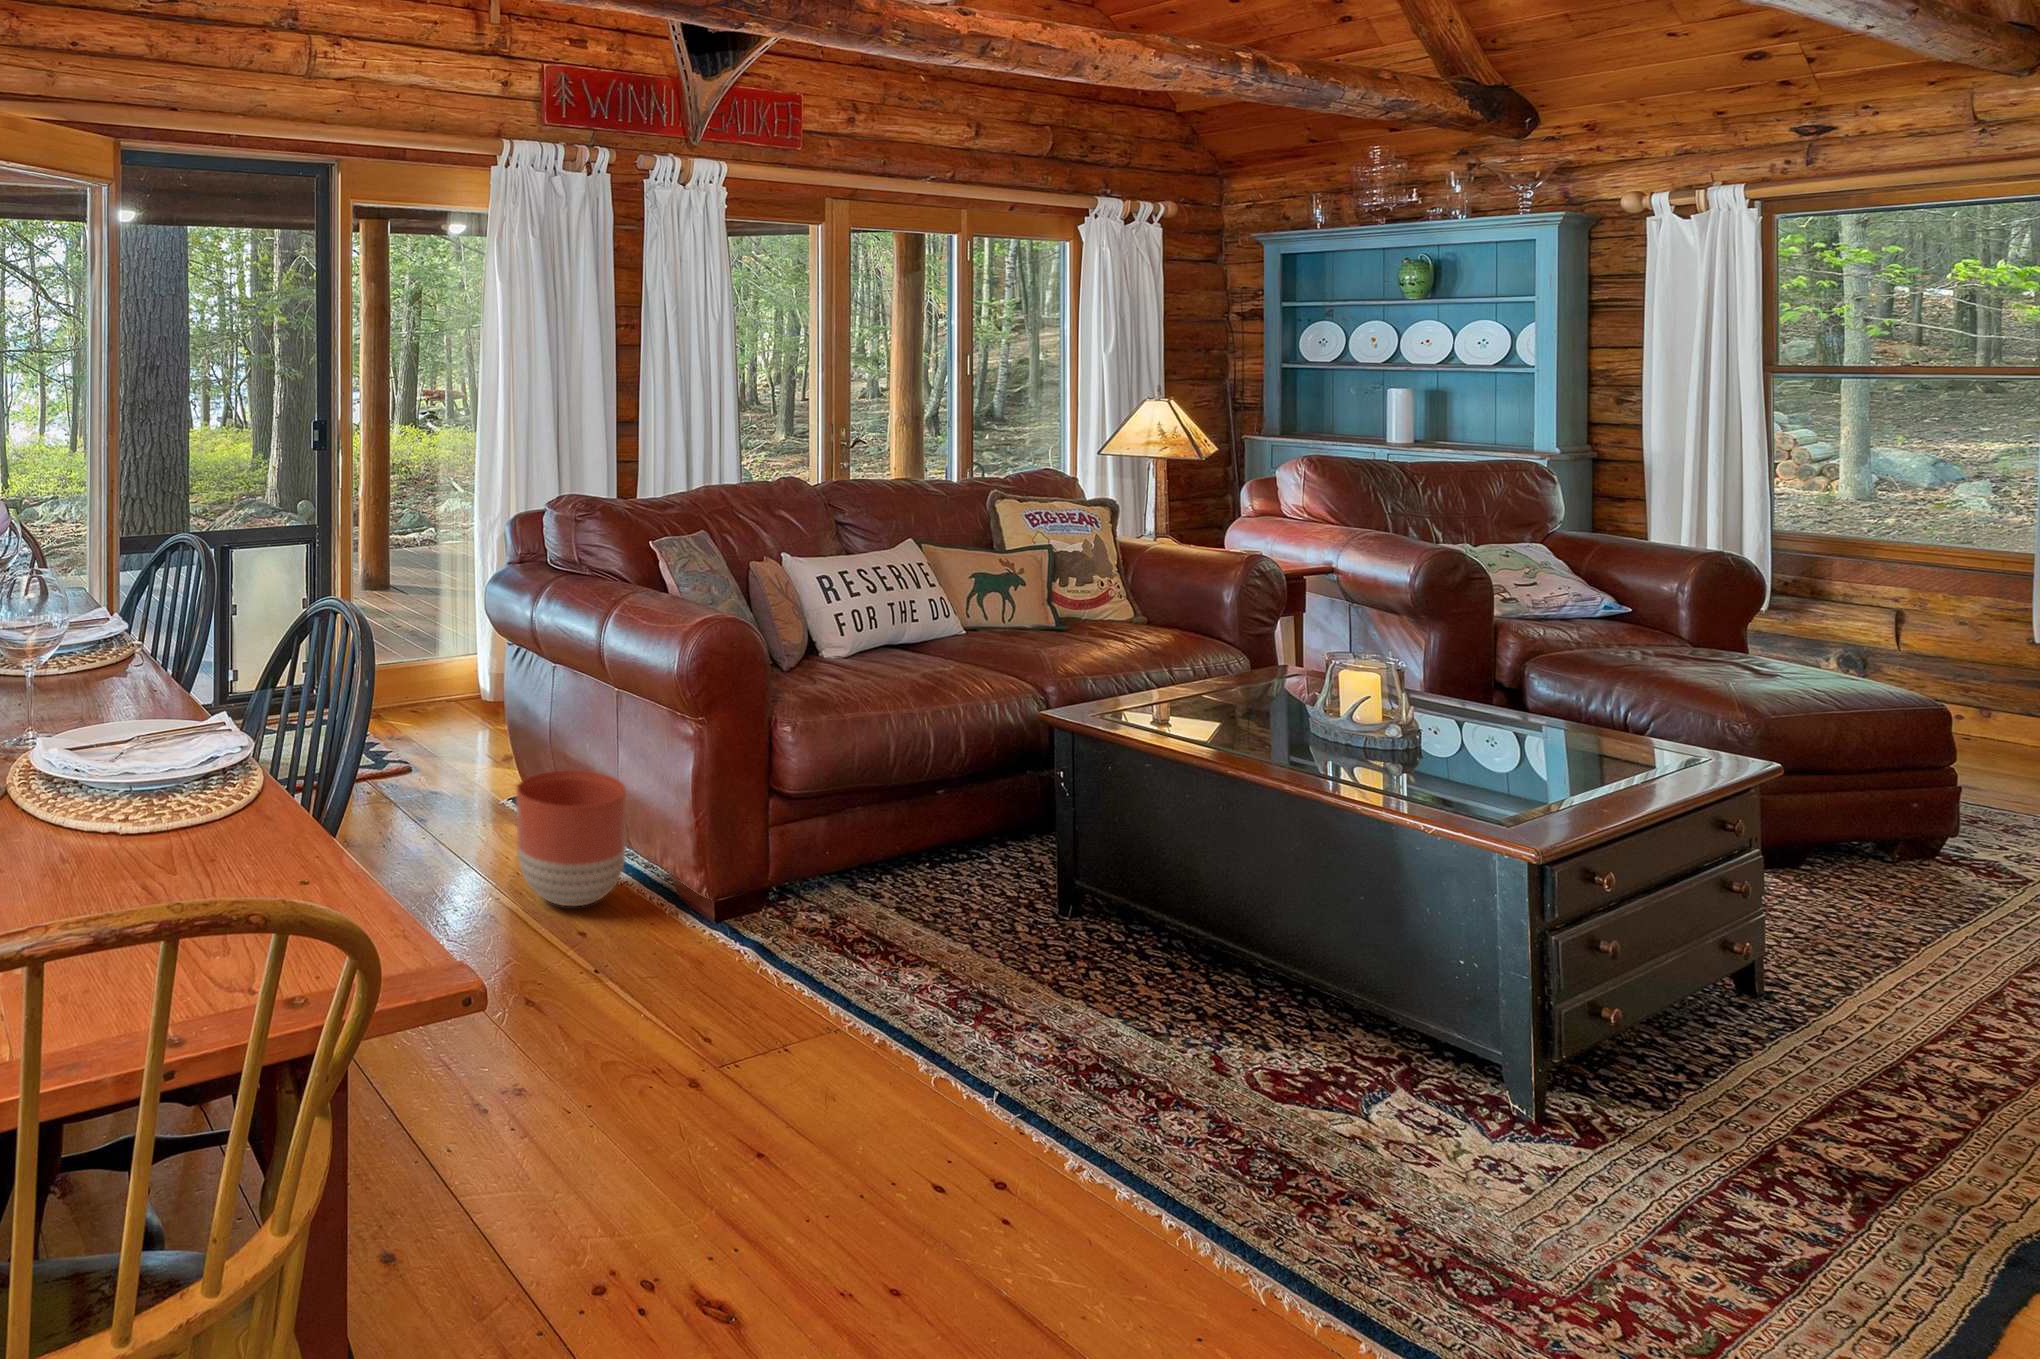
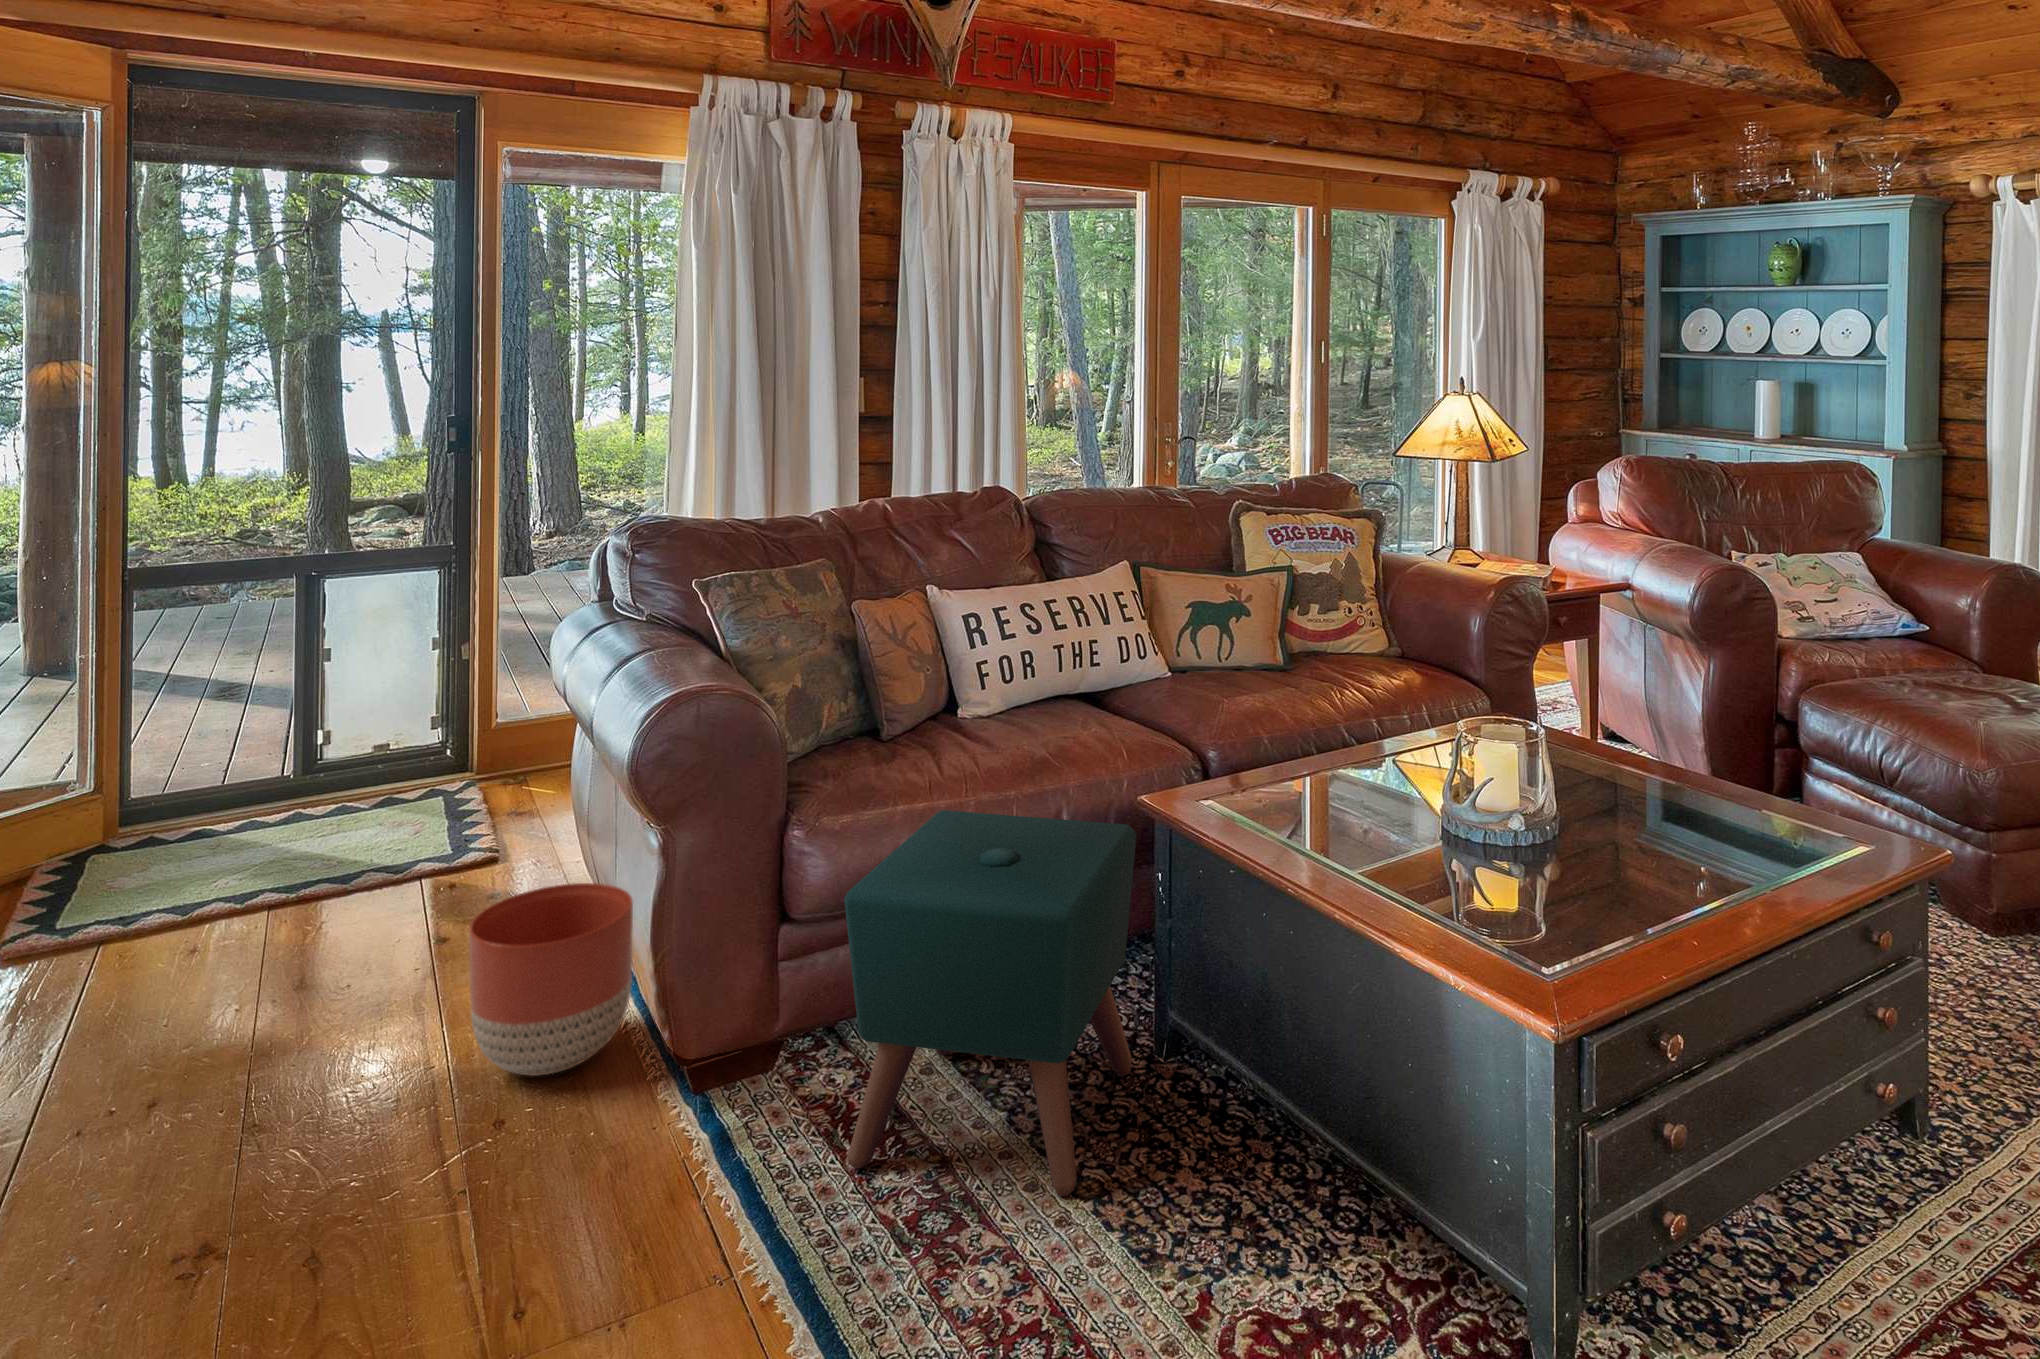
ottoman: none [846,719,1040,997] -> present [844,810,1136,1197]

